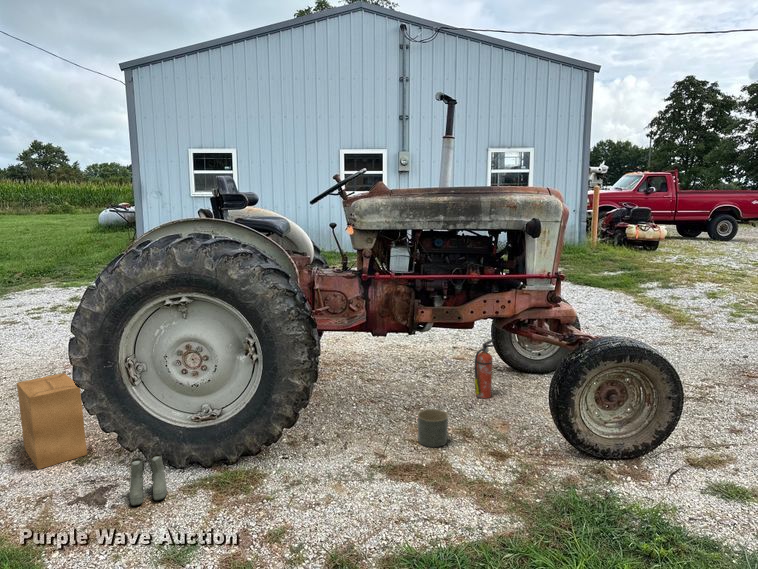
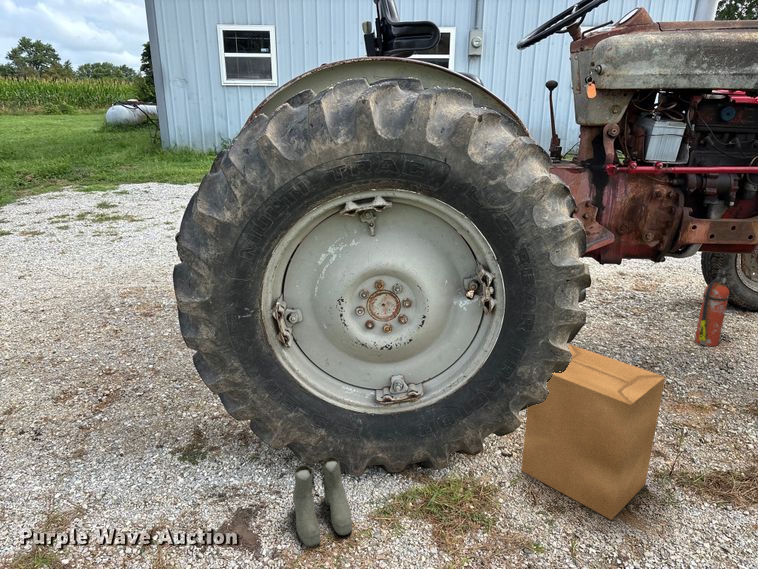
cardboard box: present [17,373,87,469] -> present [521,345,665,520]
planter: present [418,409,448,447] -> none [673,372,731,430]

